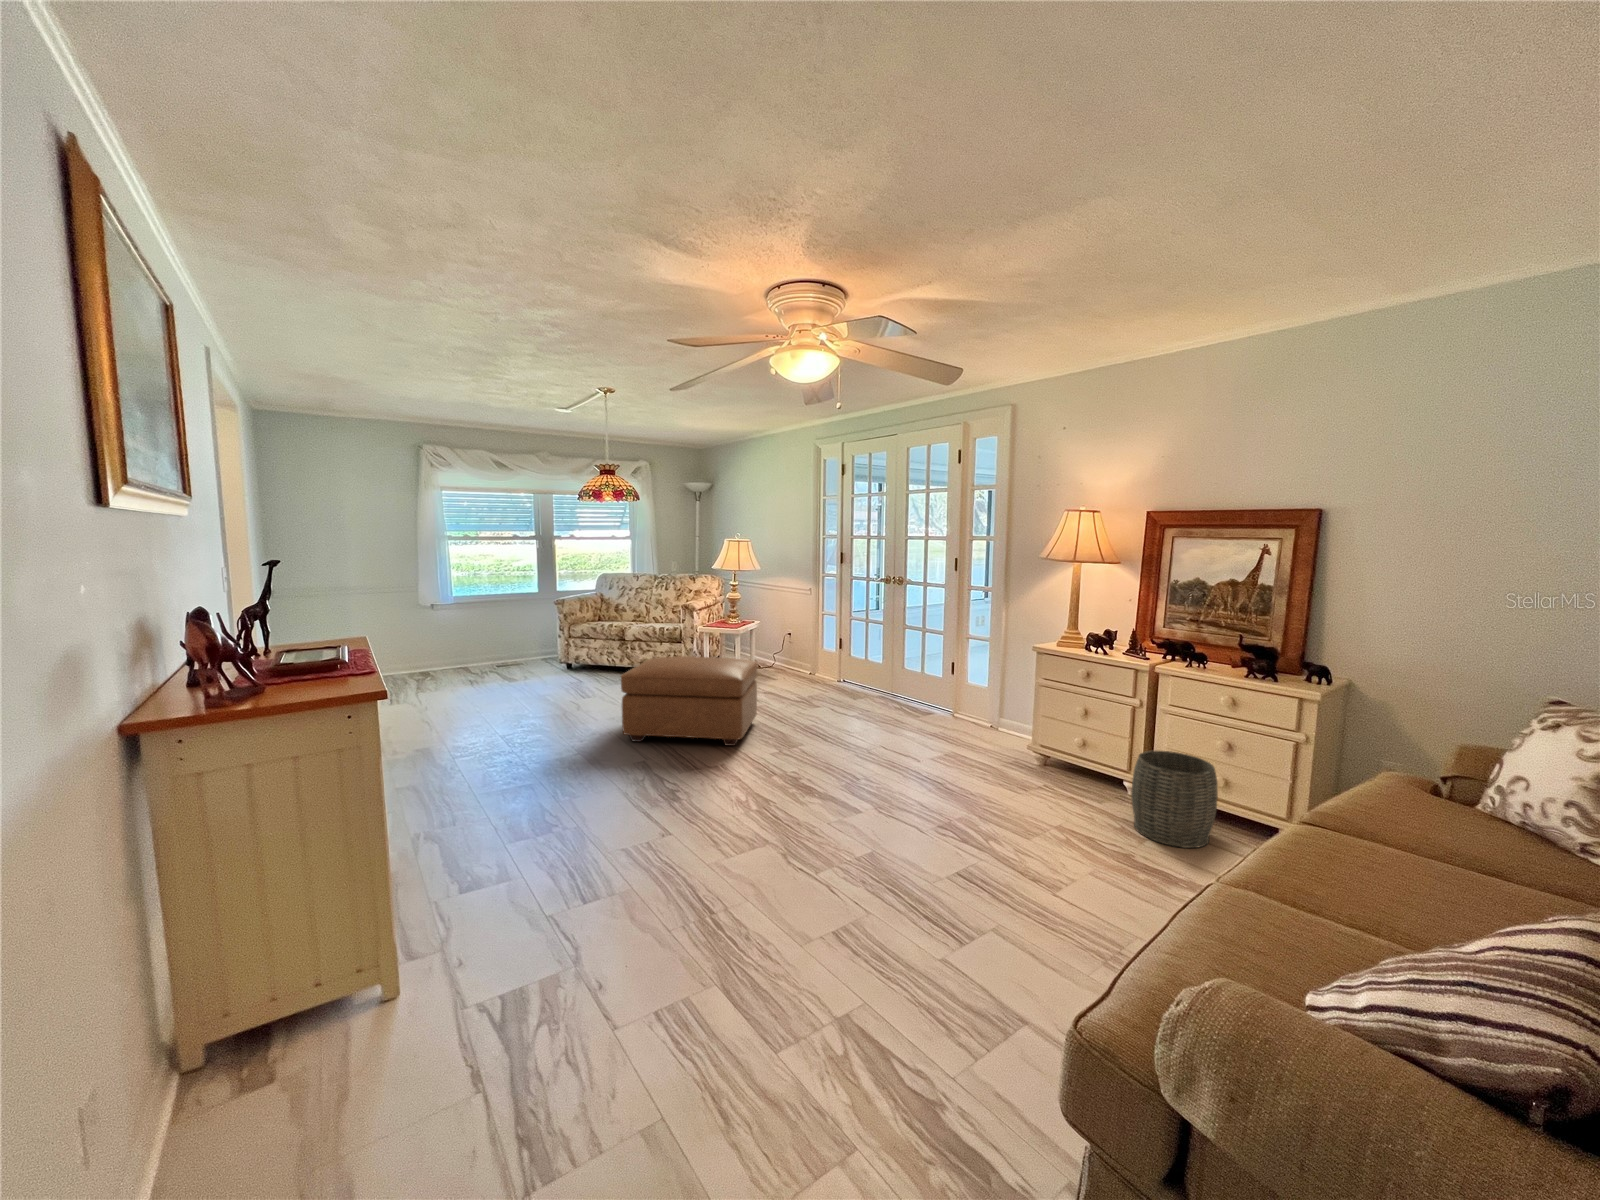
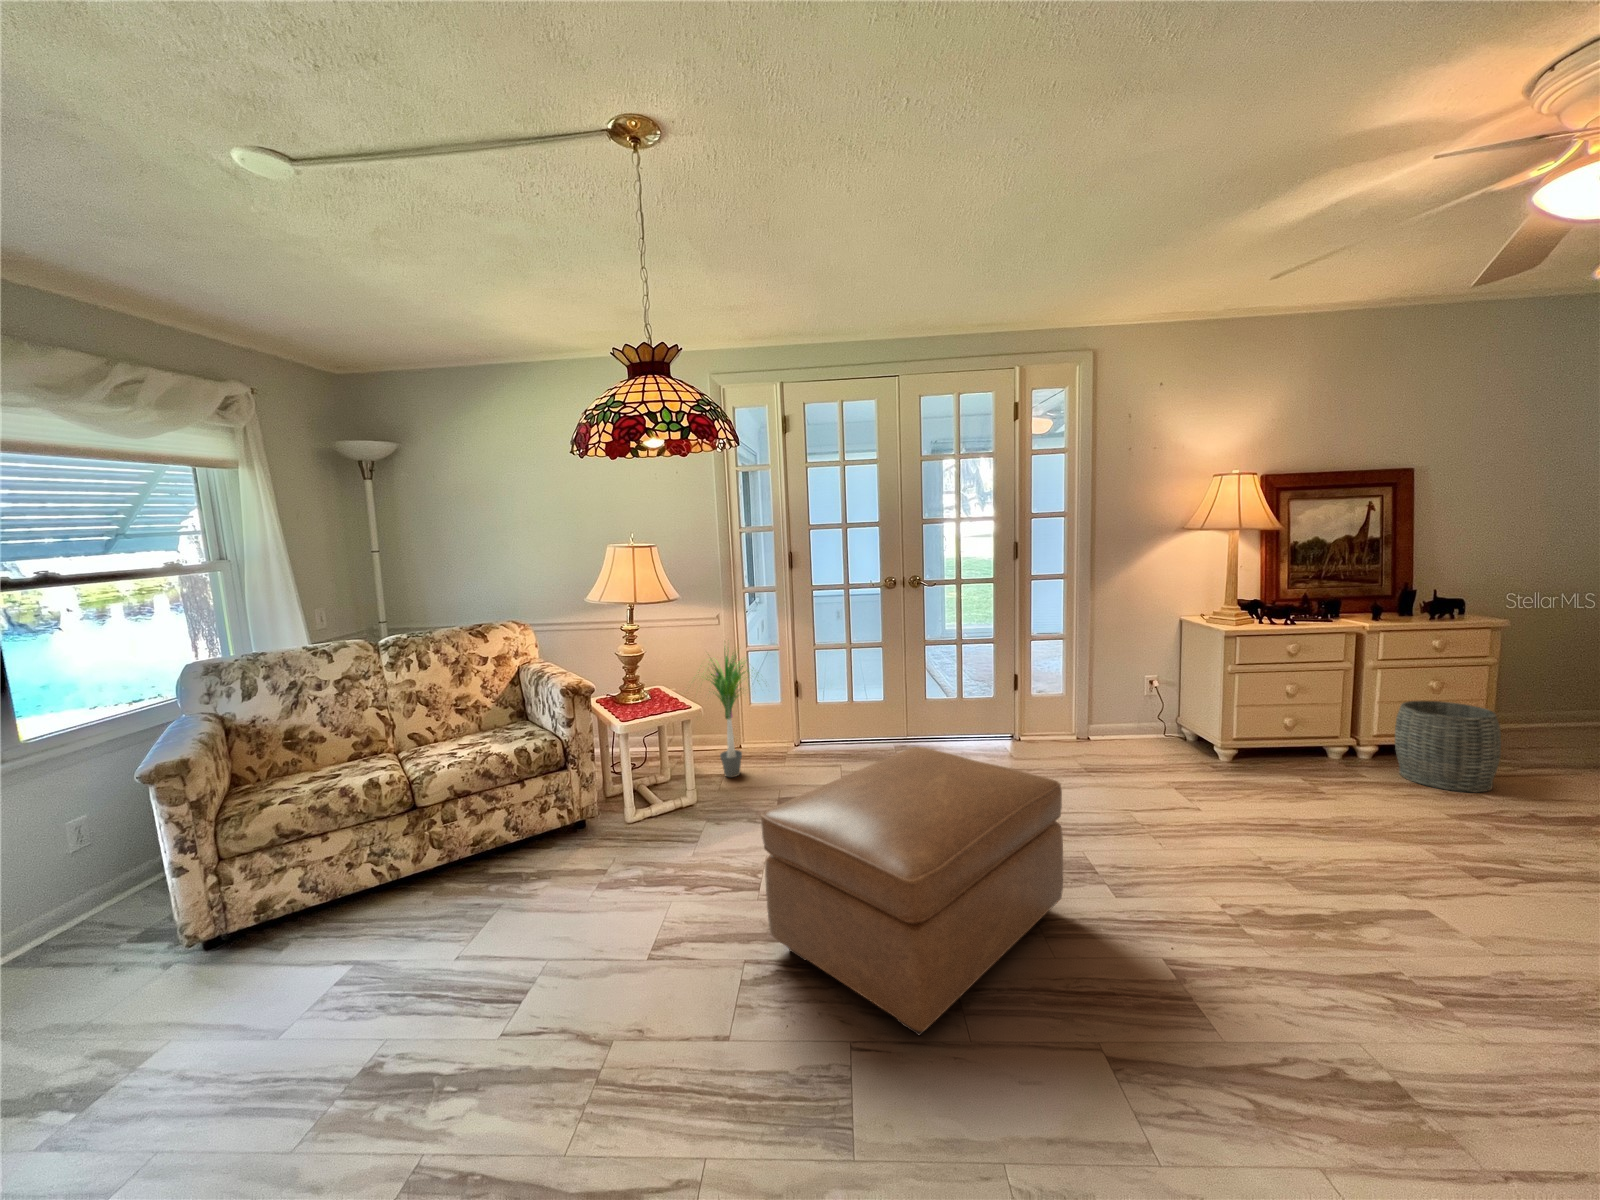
potted plant: none [762,598,816,681] -> present [694,648,758,777]

